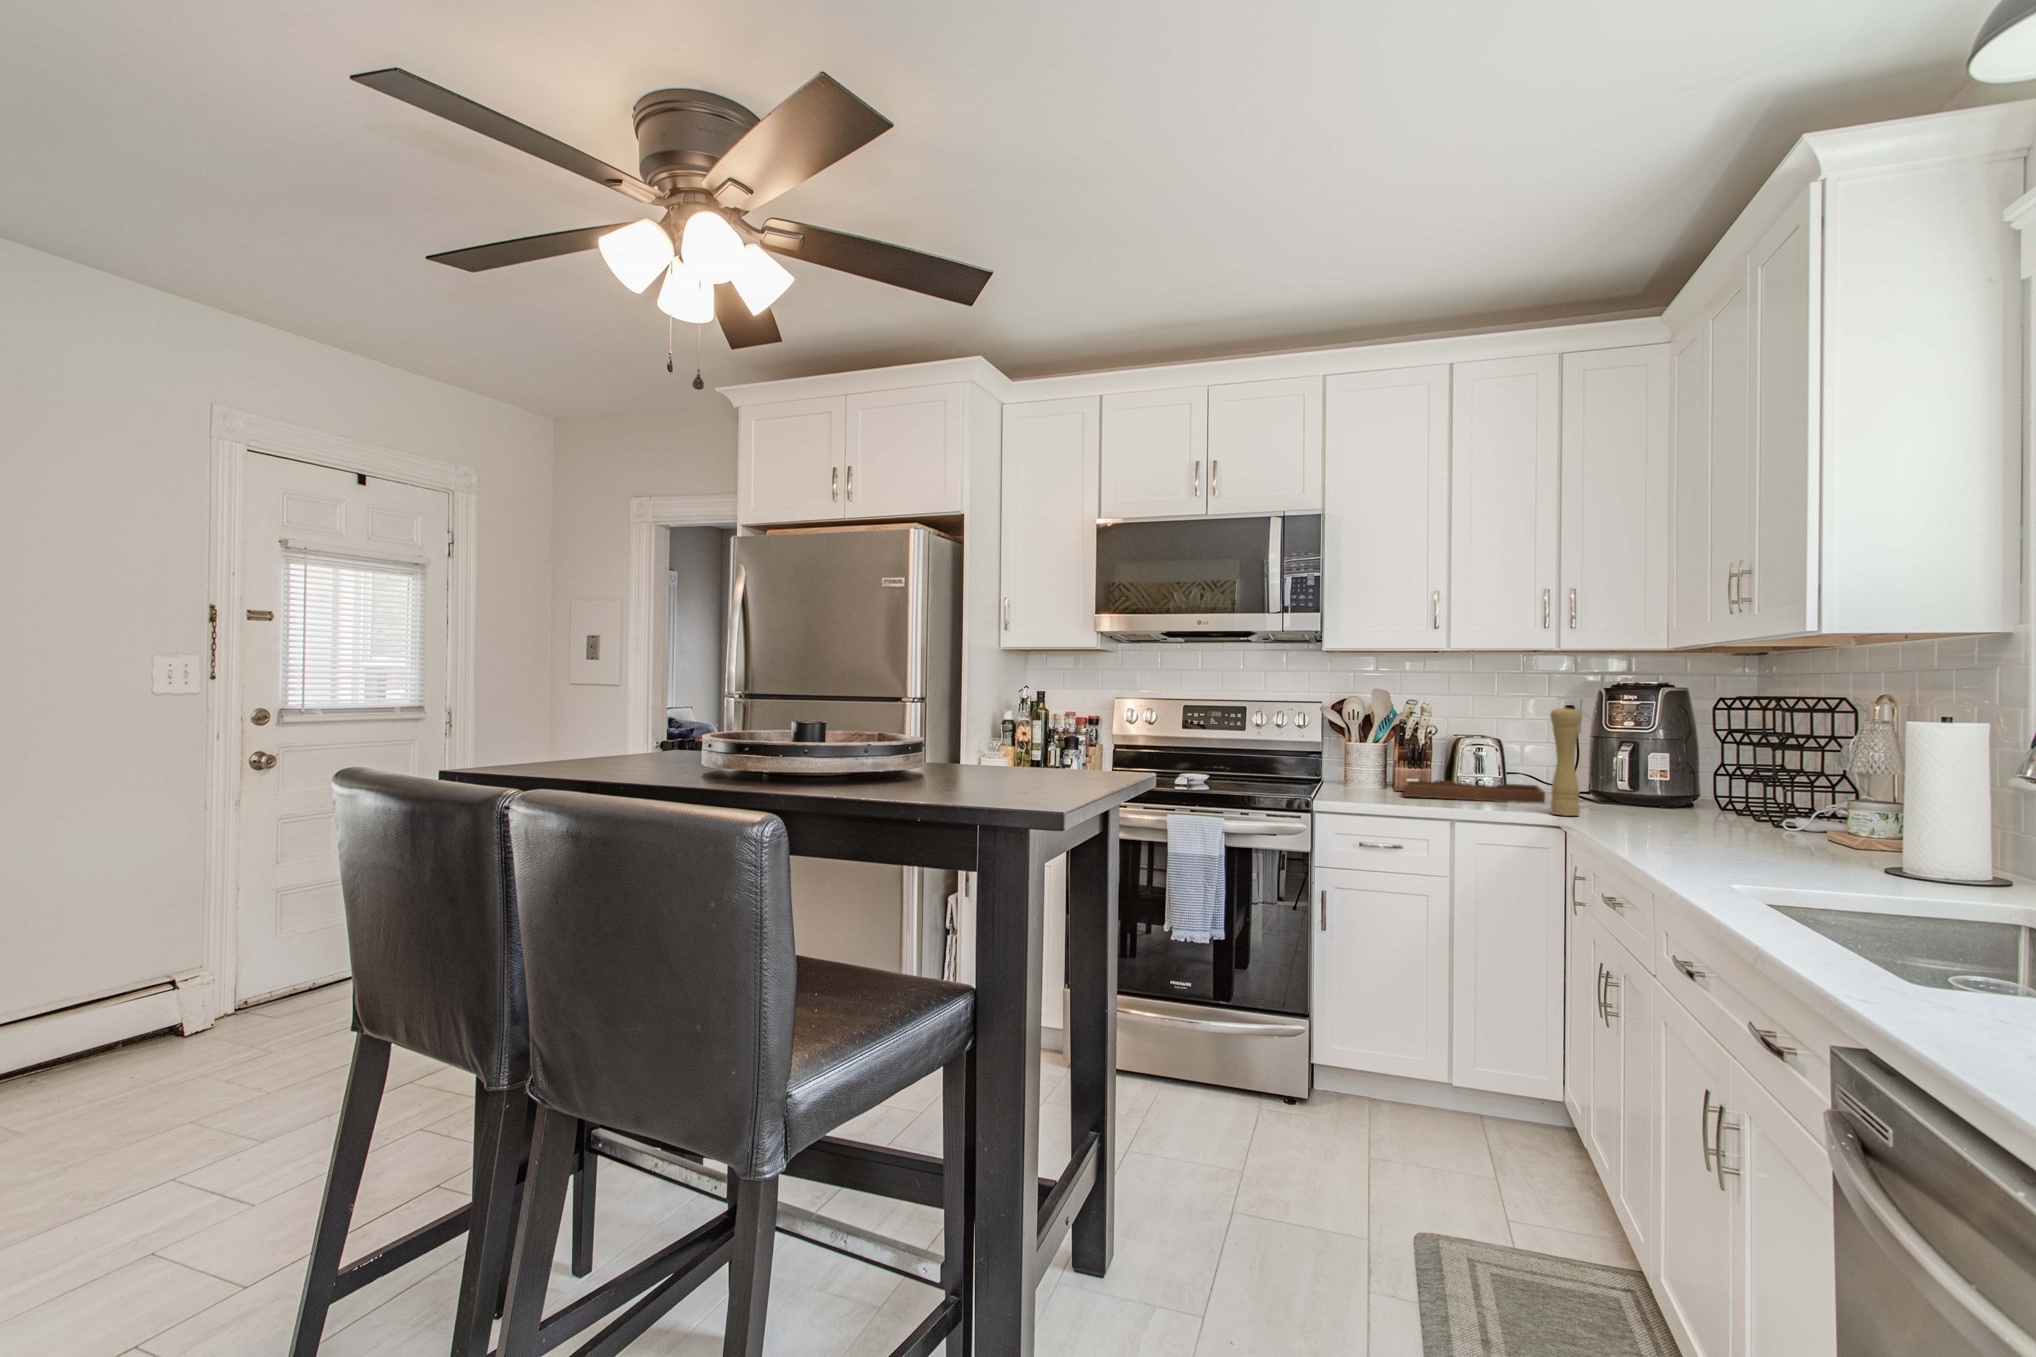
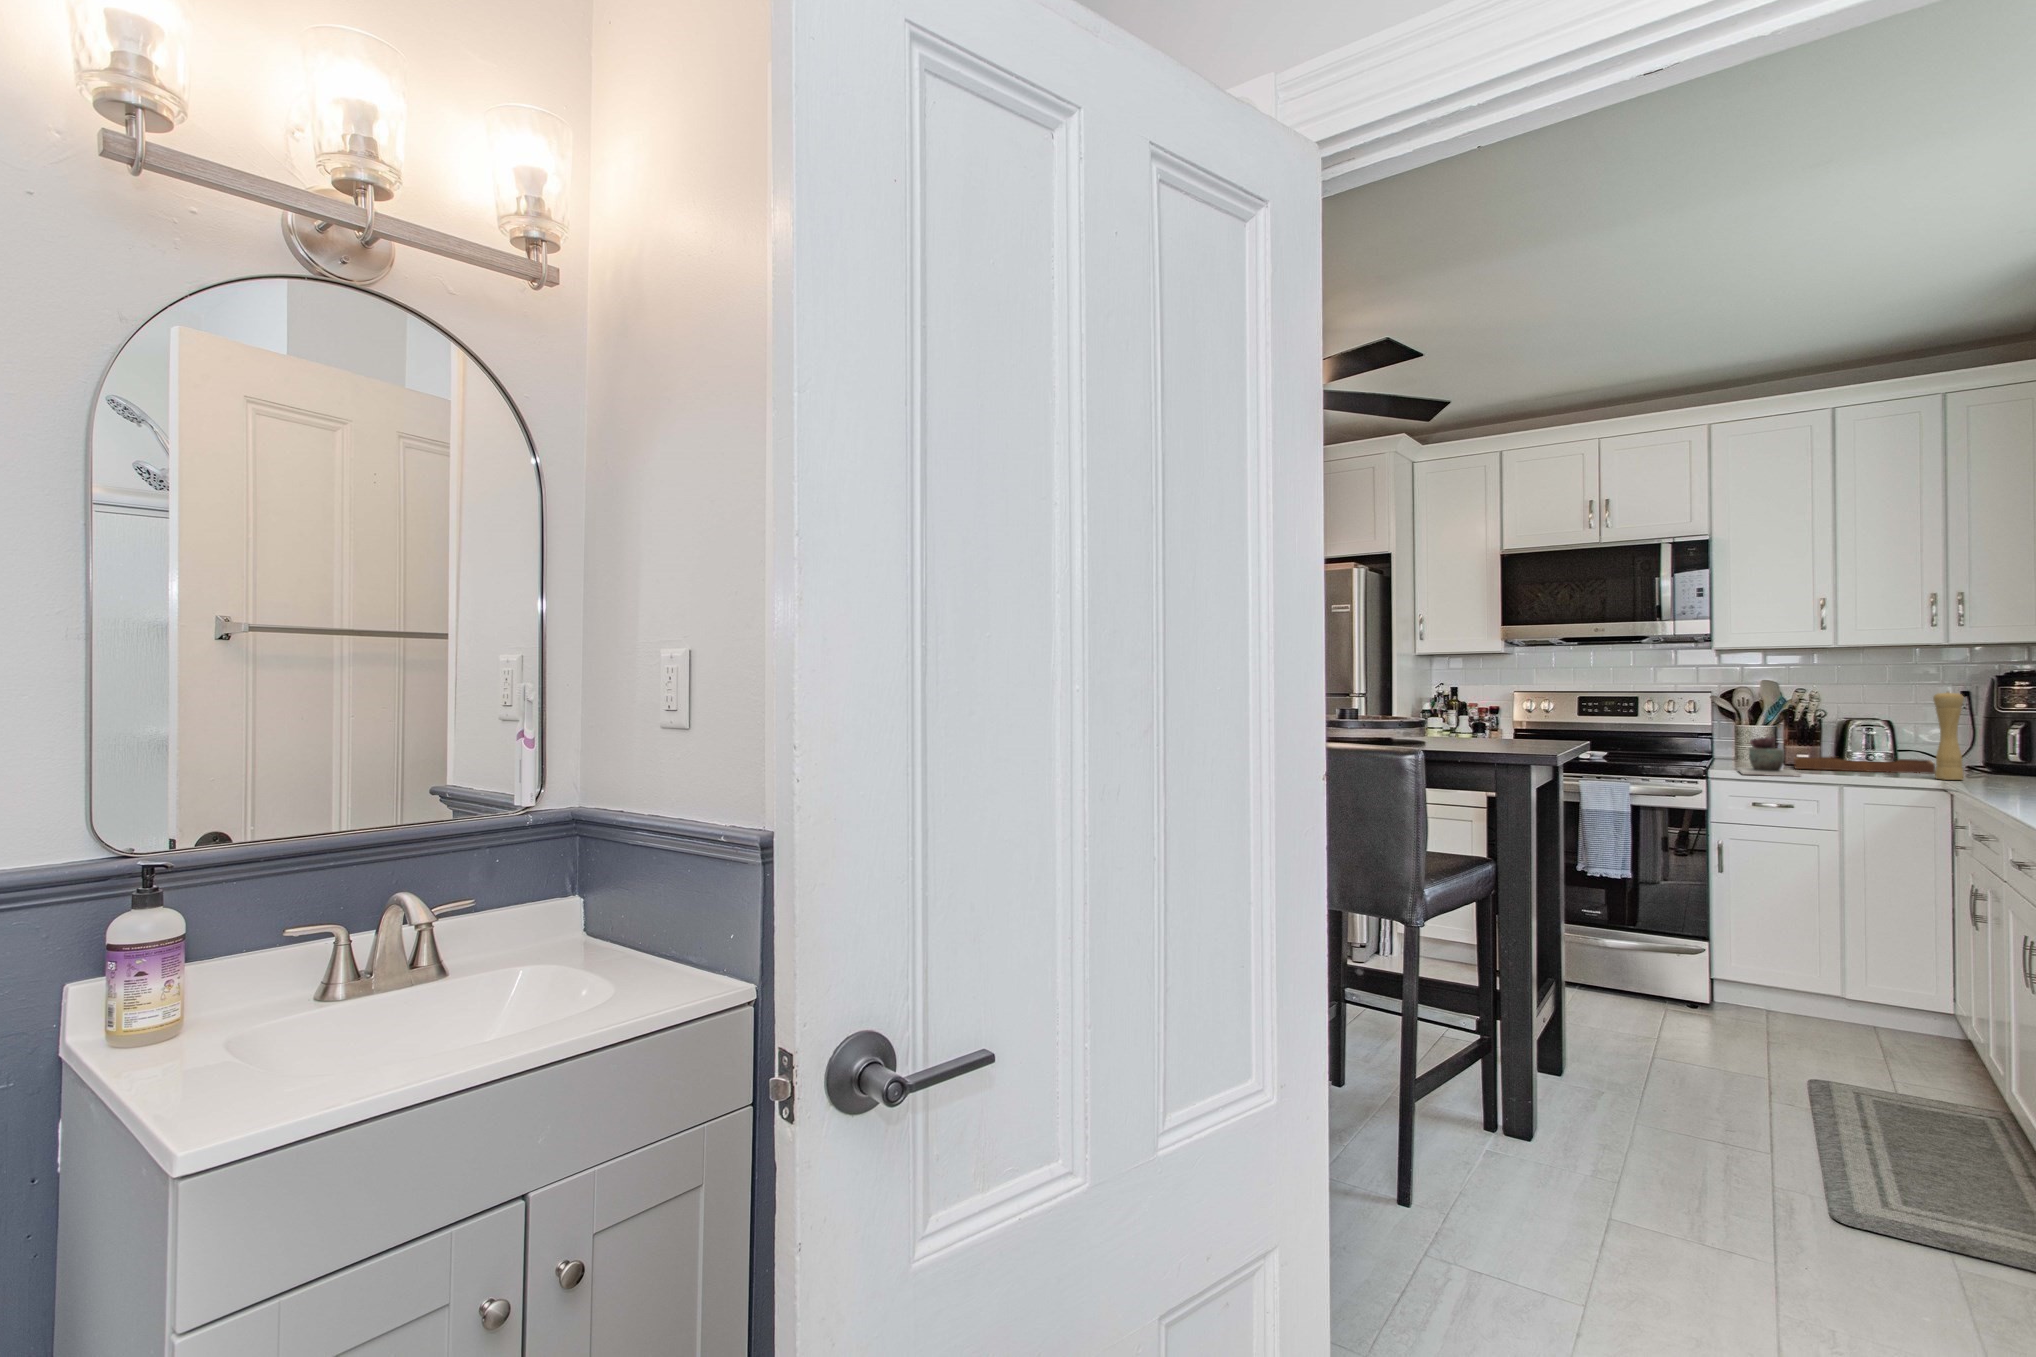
succulent plant: none [1345,759,1412,811] -> present [1738,737,1801,776]

